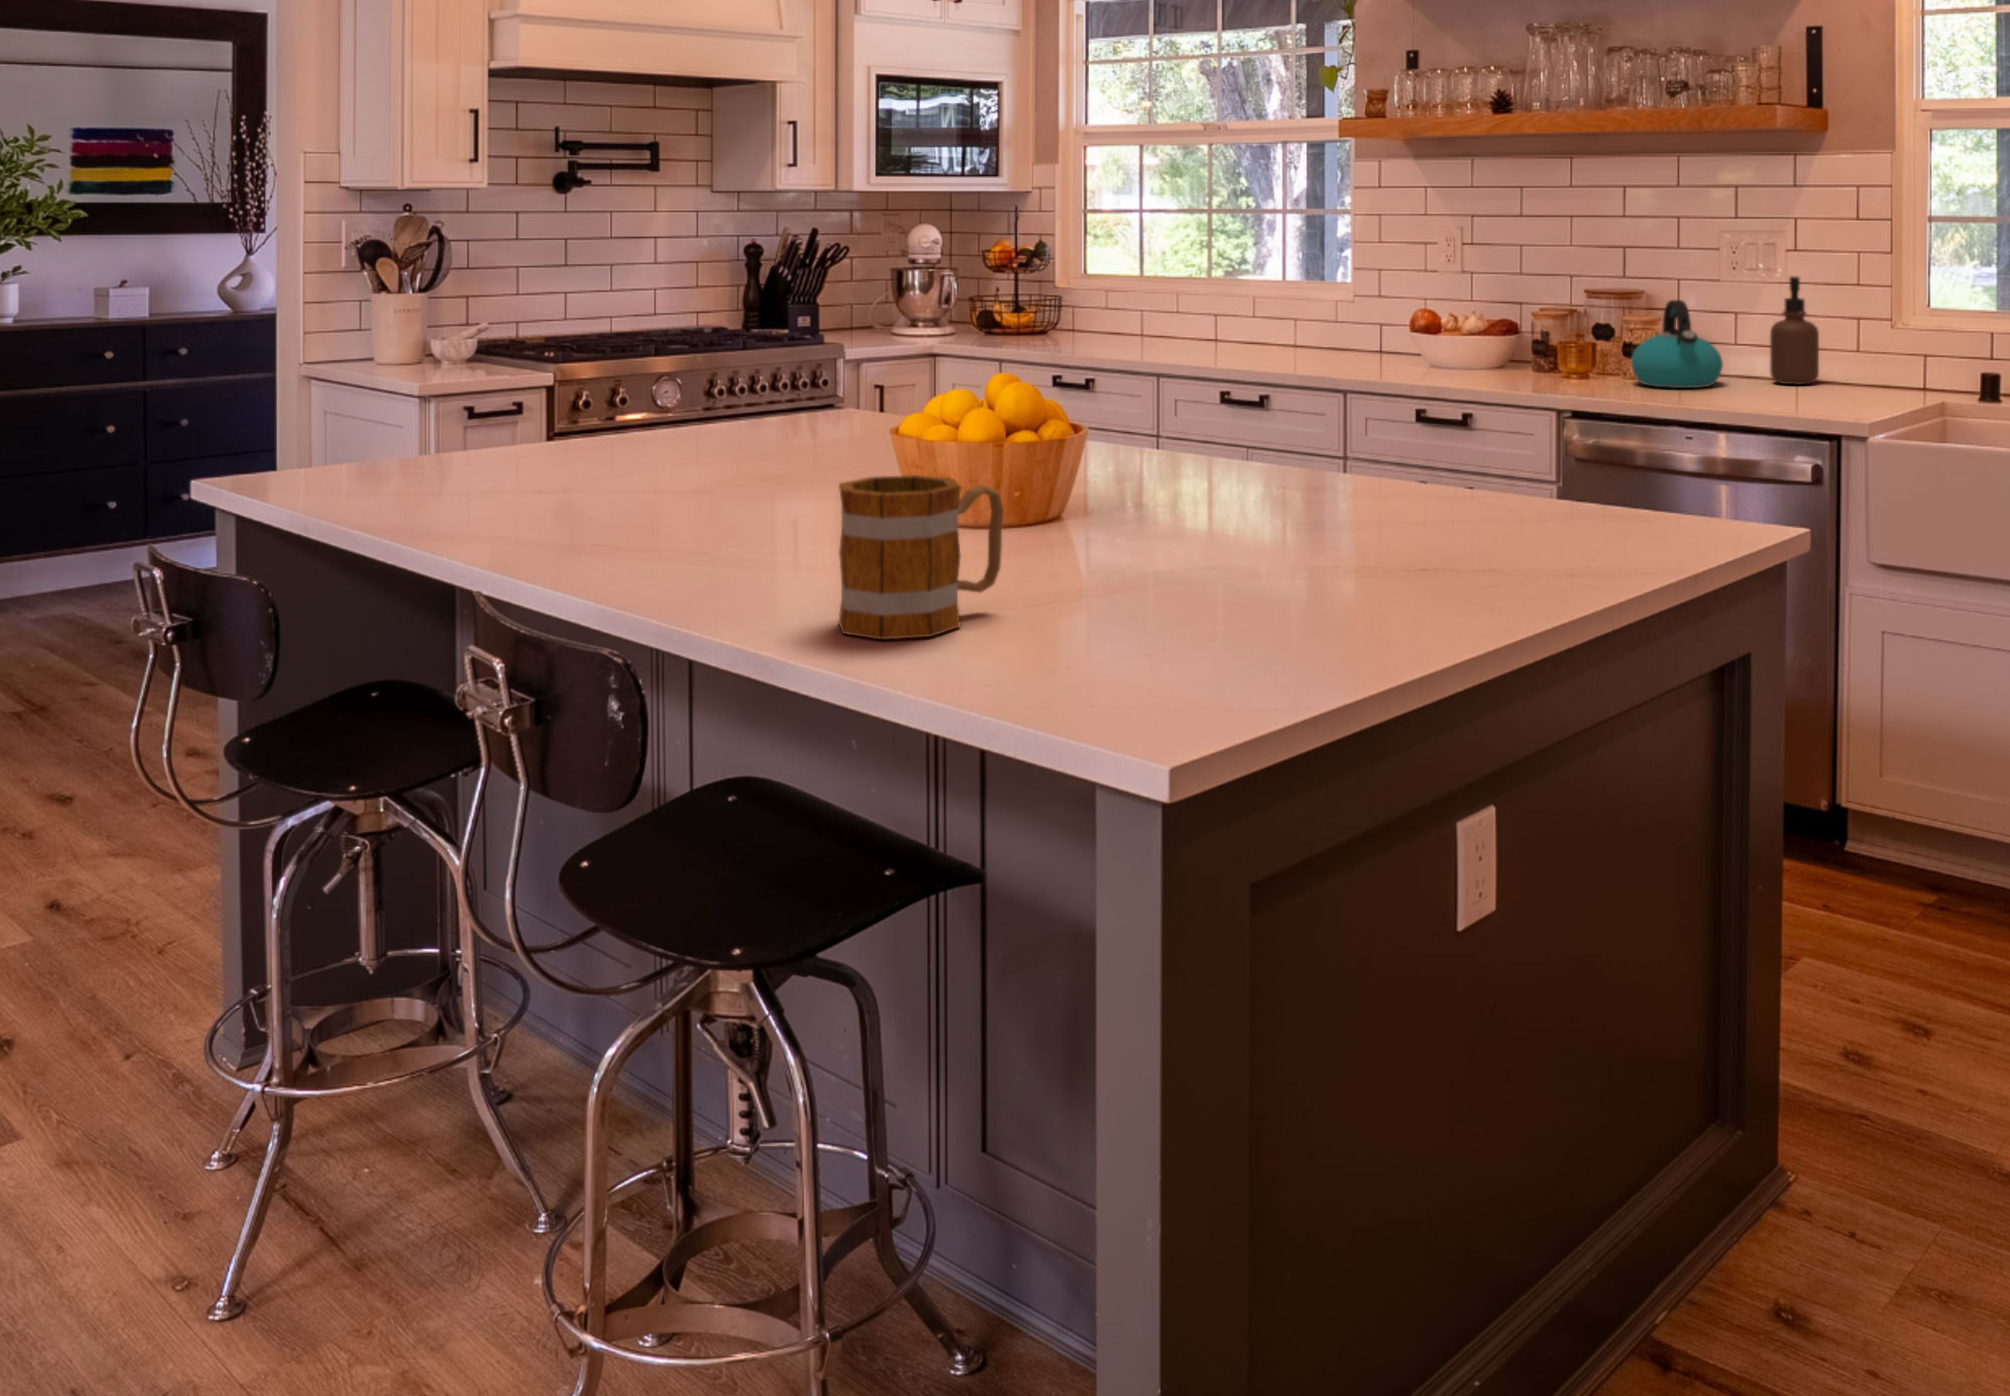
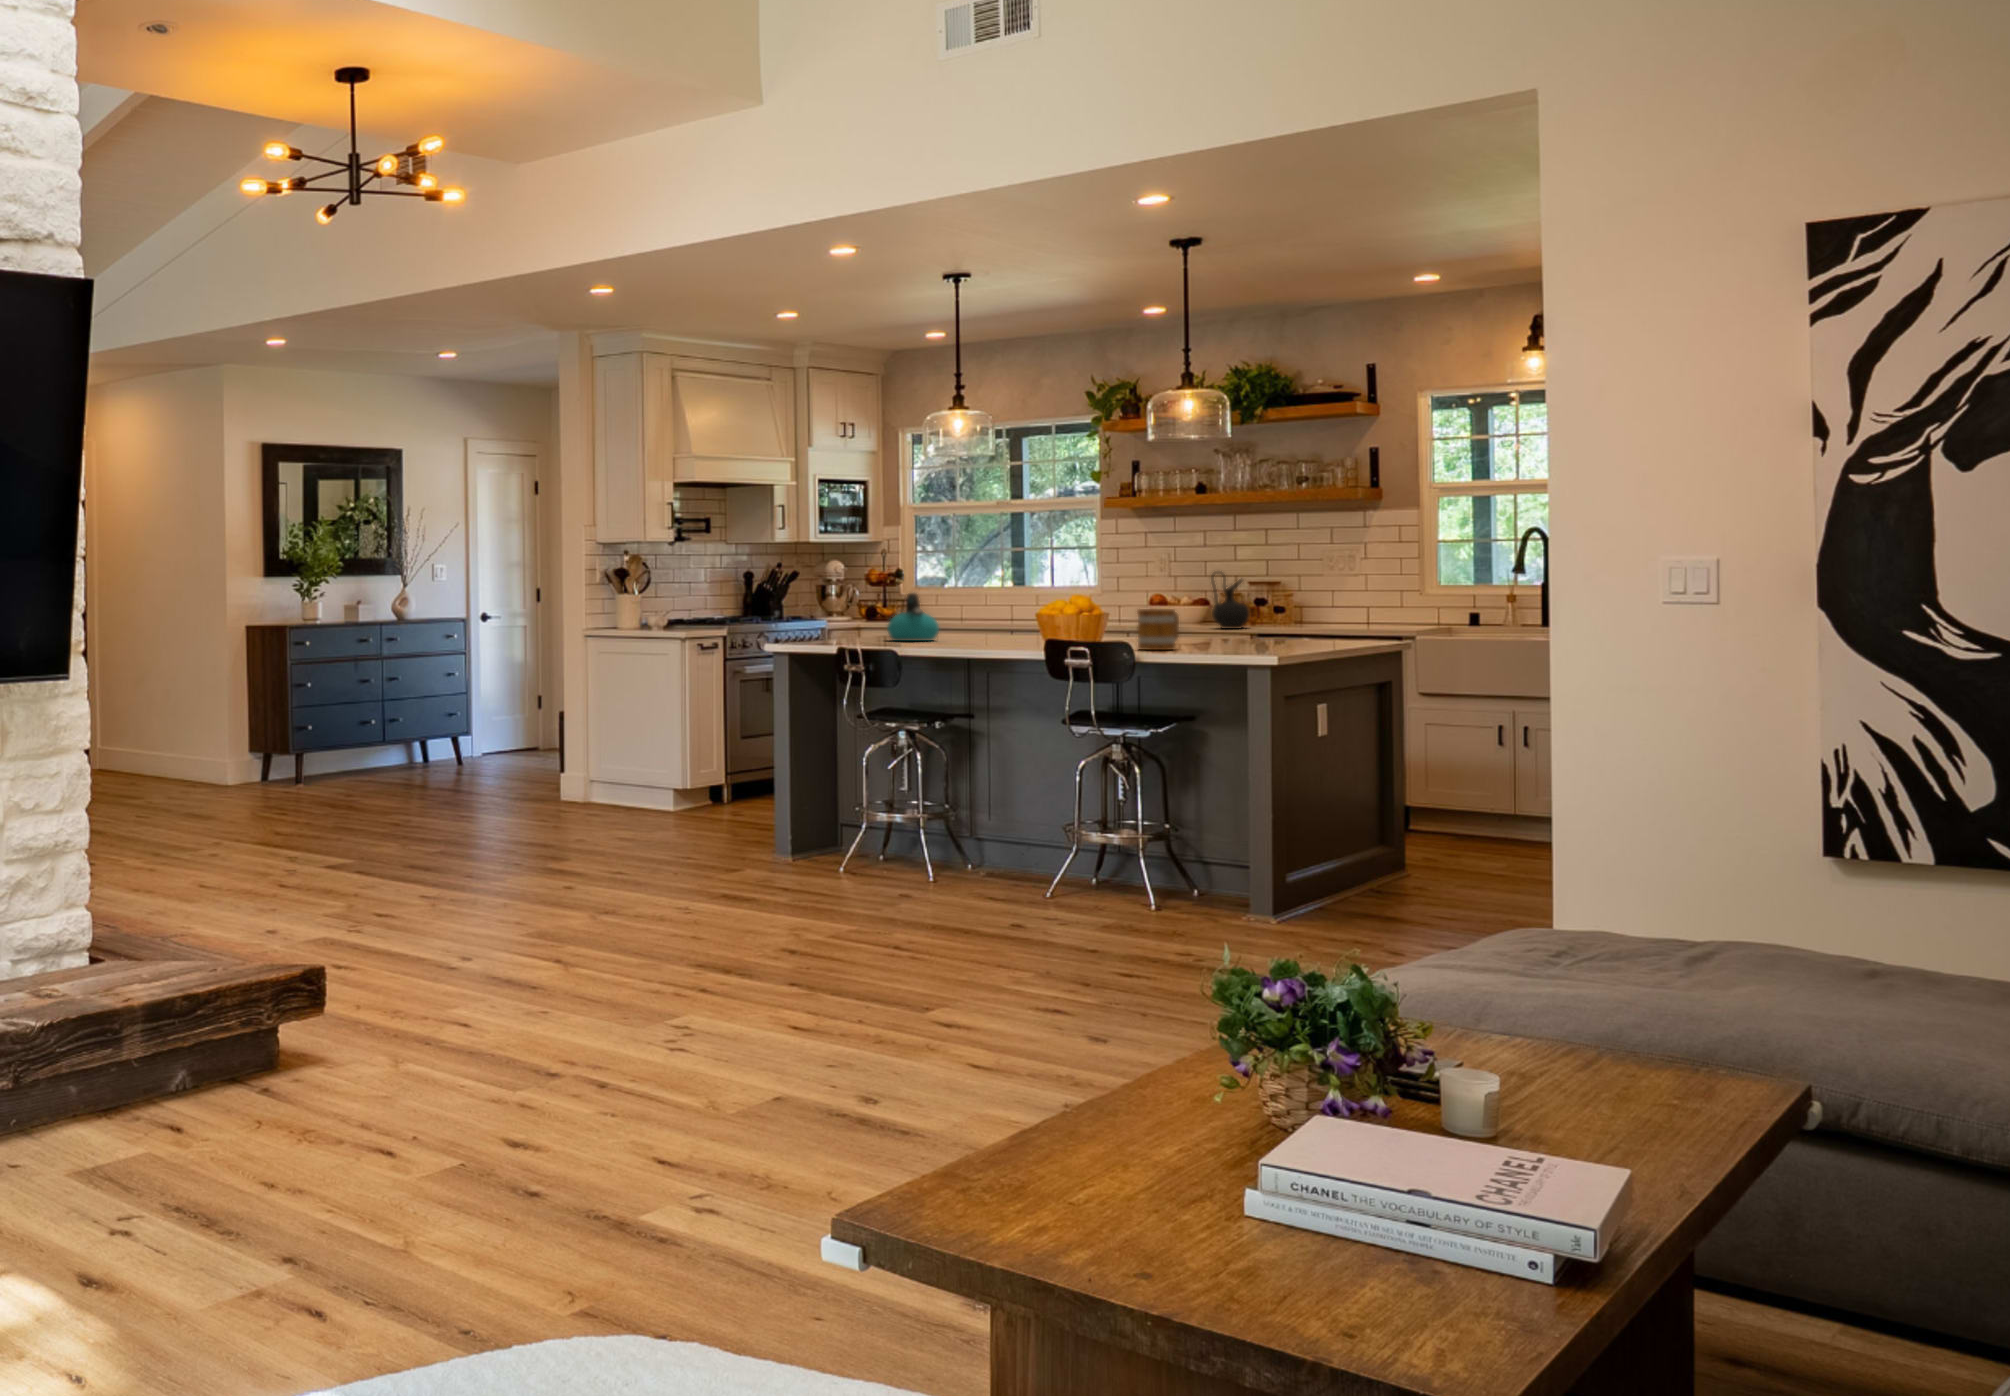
ceramic jug: none [1492,269,1564,387] -> present [1212,572,1250,629]
soap dispenser: present [1770,276,1819,384] -> none [1357,572,1382,624]
kettle: present [1631,300,1723,388] -> present [887,593,939,641]

